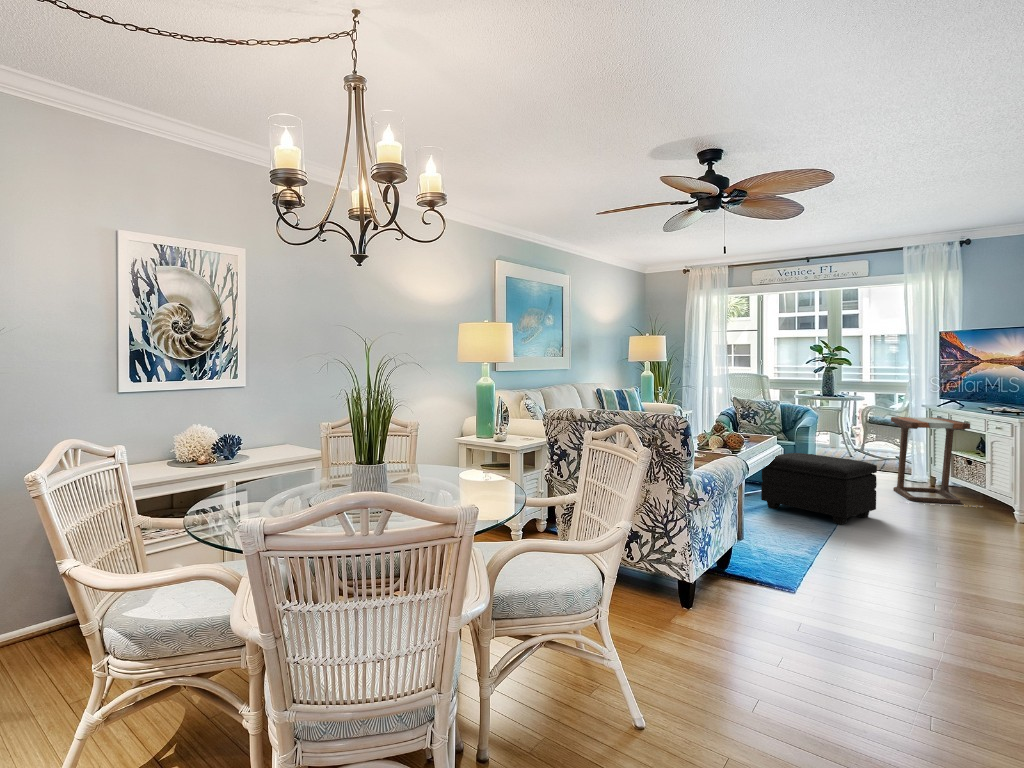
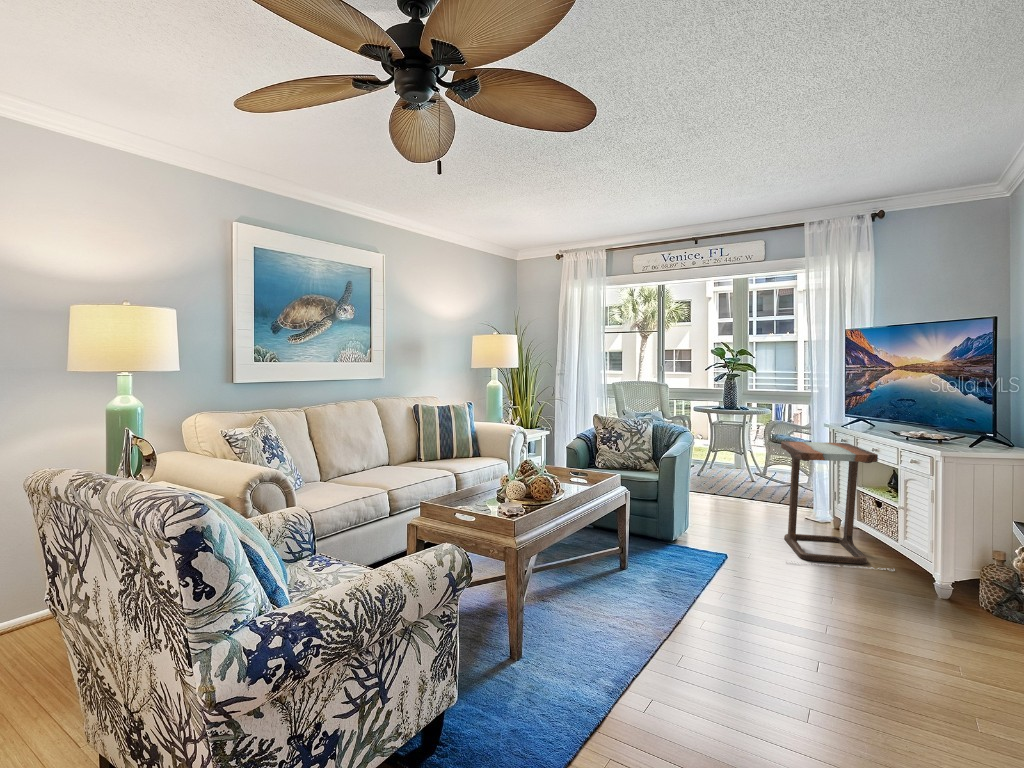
footstool: present [761,453,877,524] -> none [593,496,745,613]

